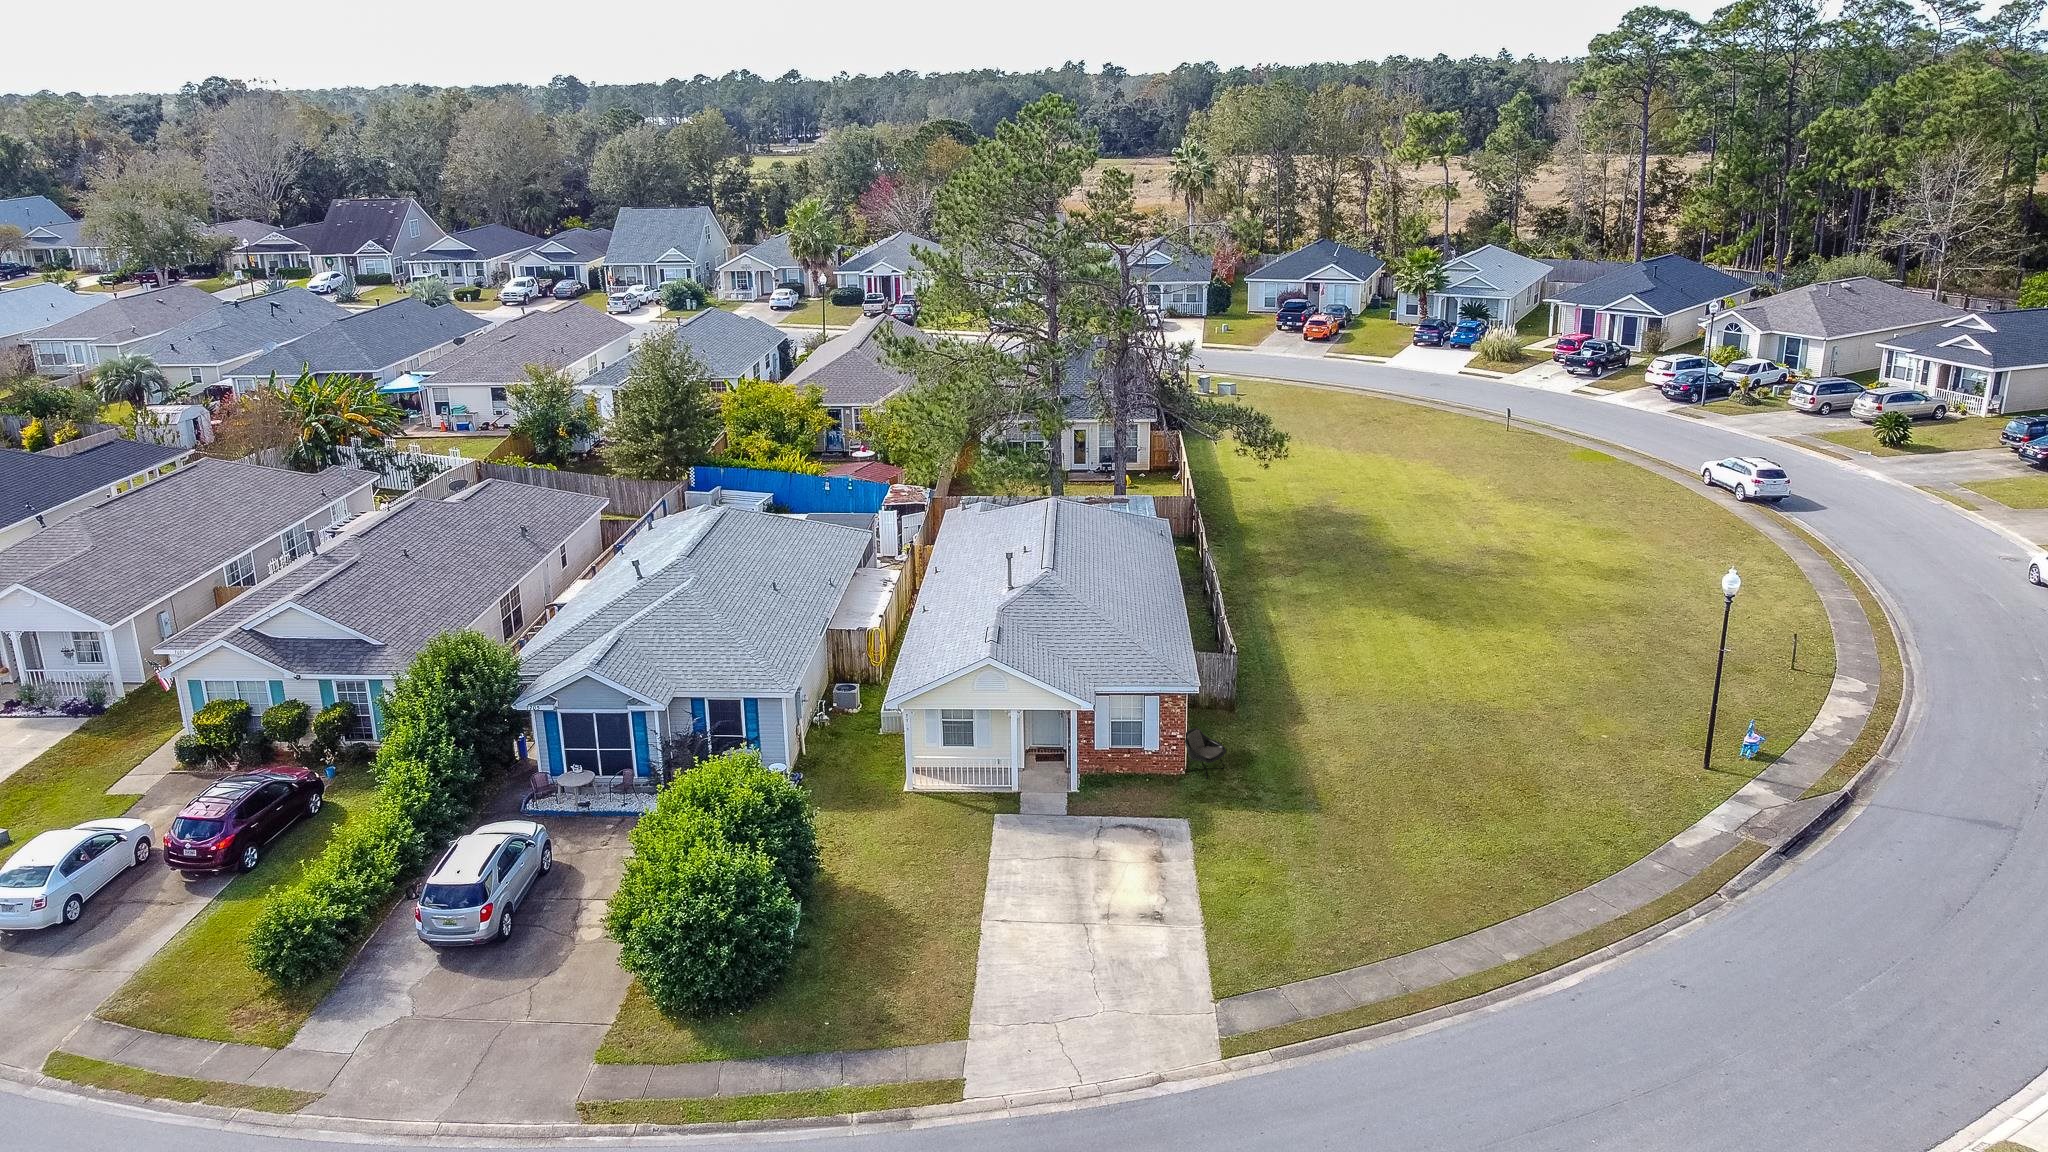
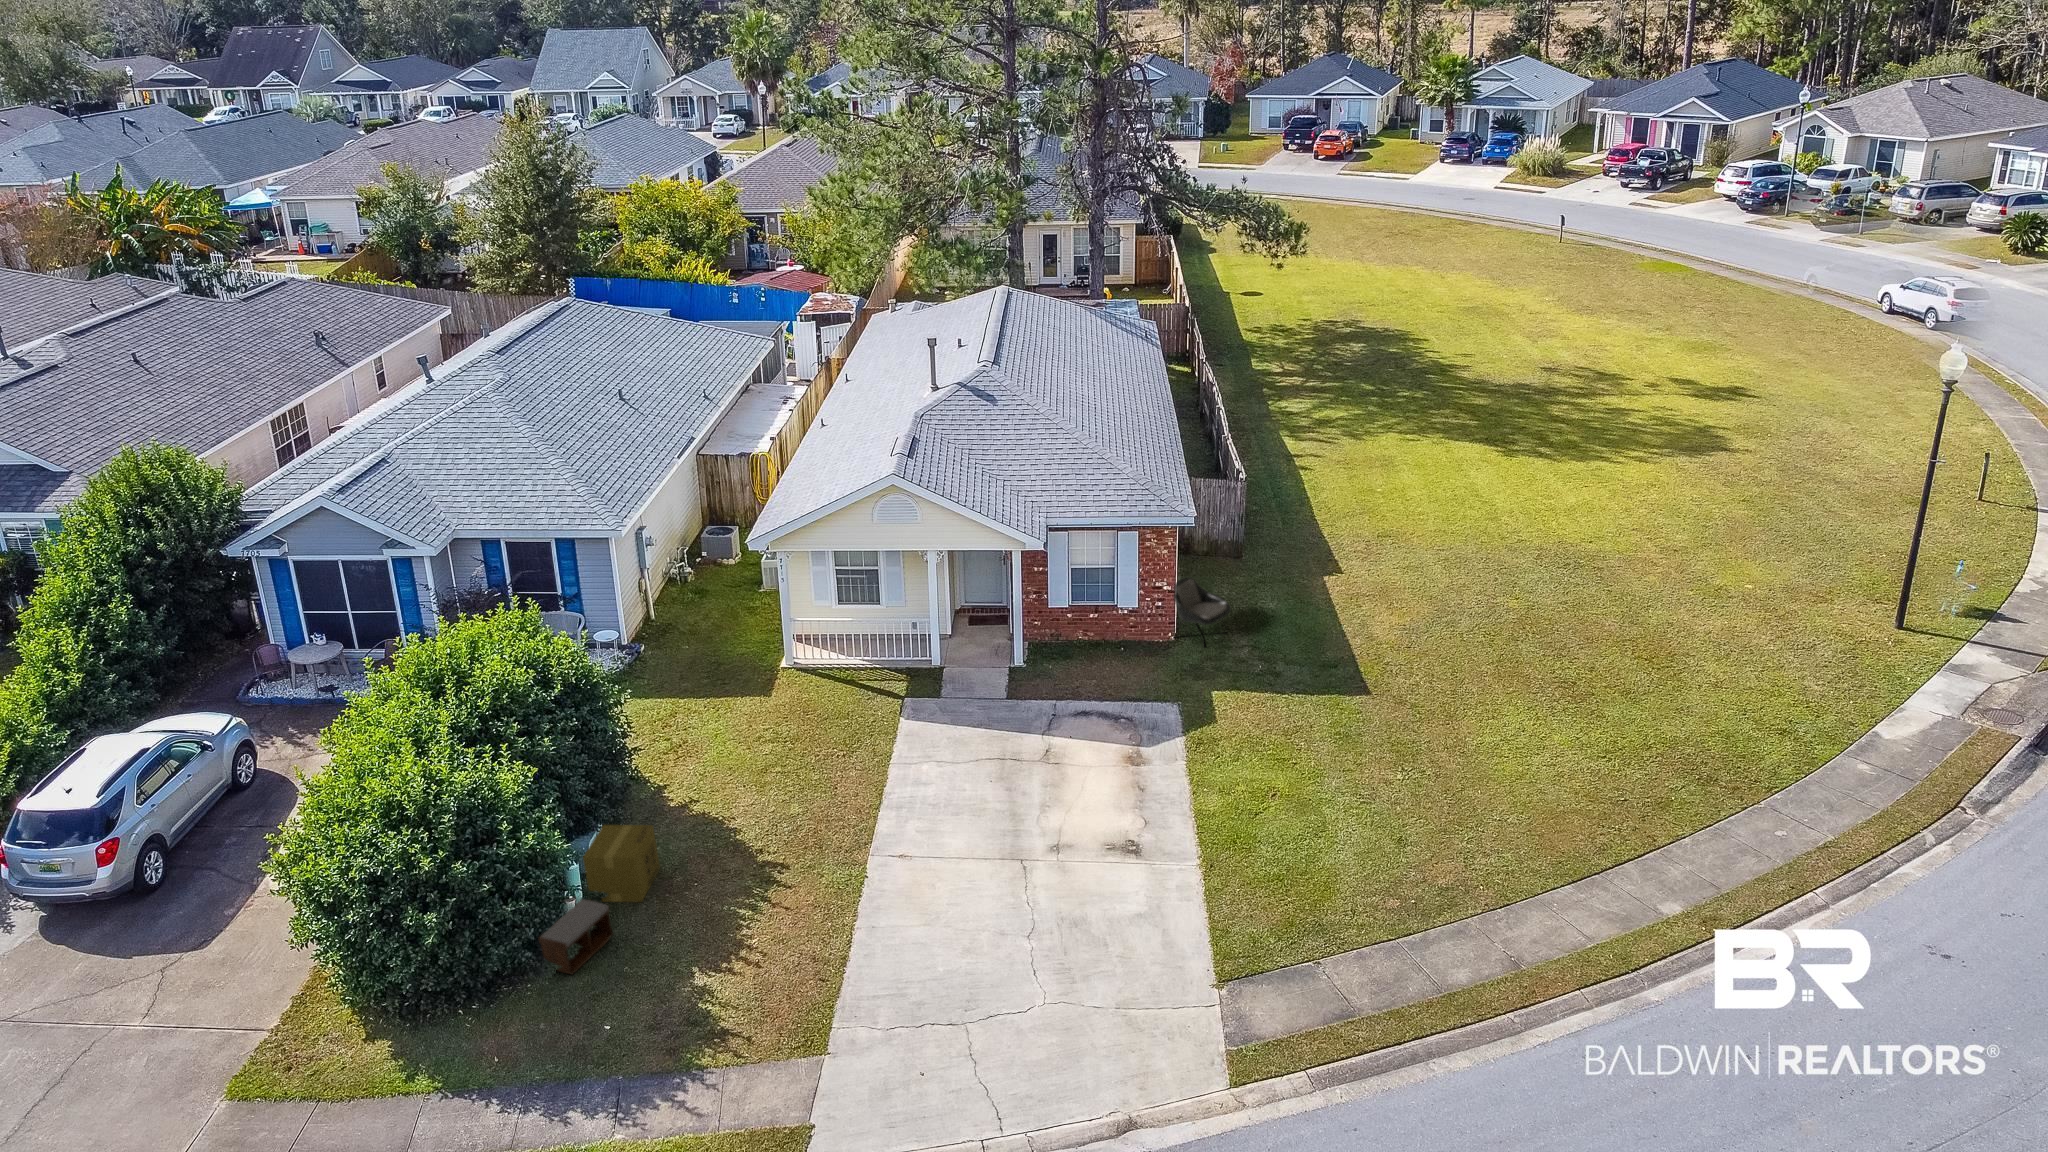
cardboard box: none [797,898,842,949] -> present [583,825,660,902]
bench: none [776,945,820,993] -> present [539,899,613,974]

